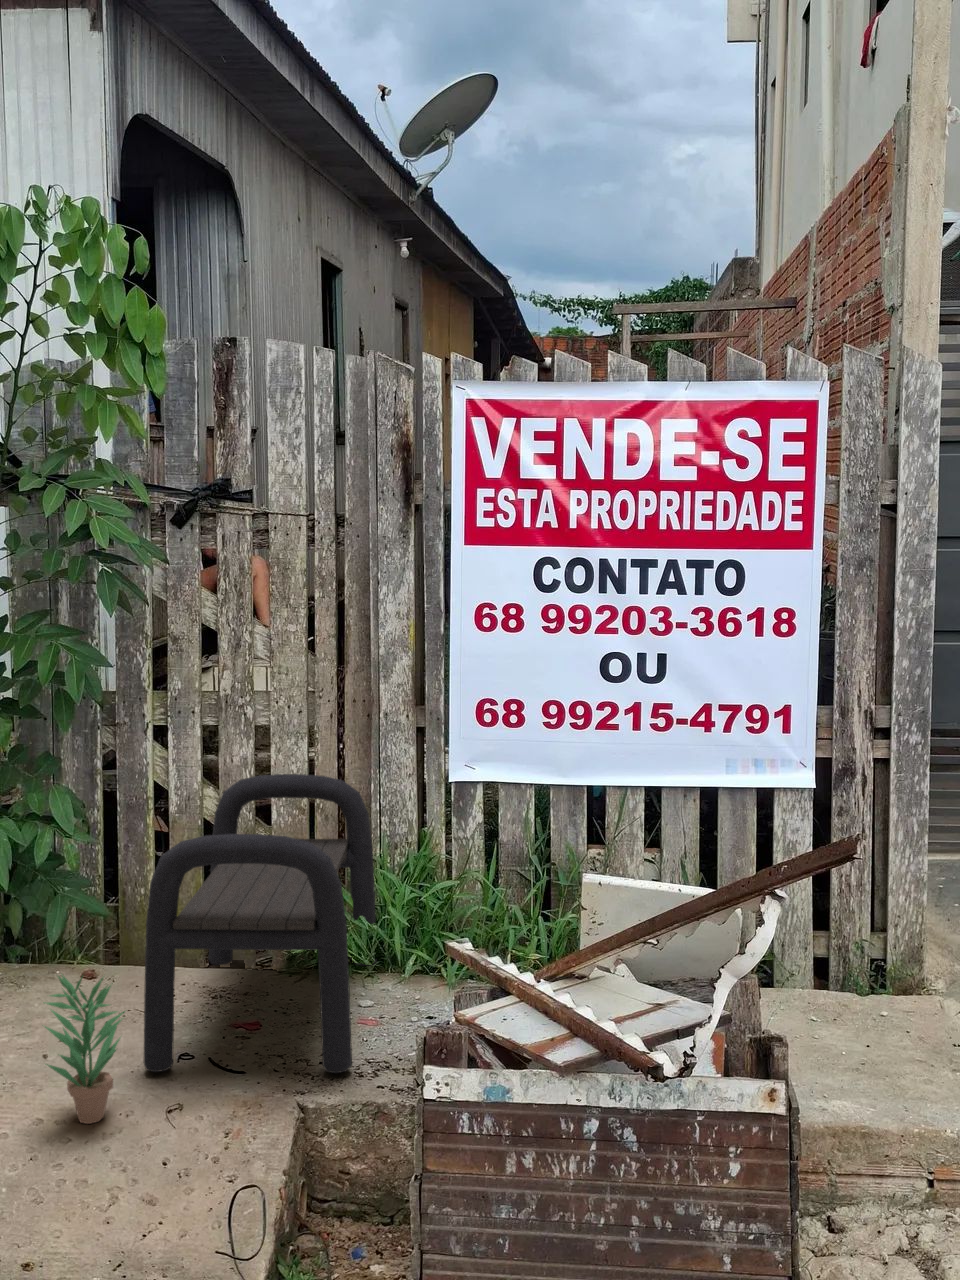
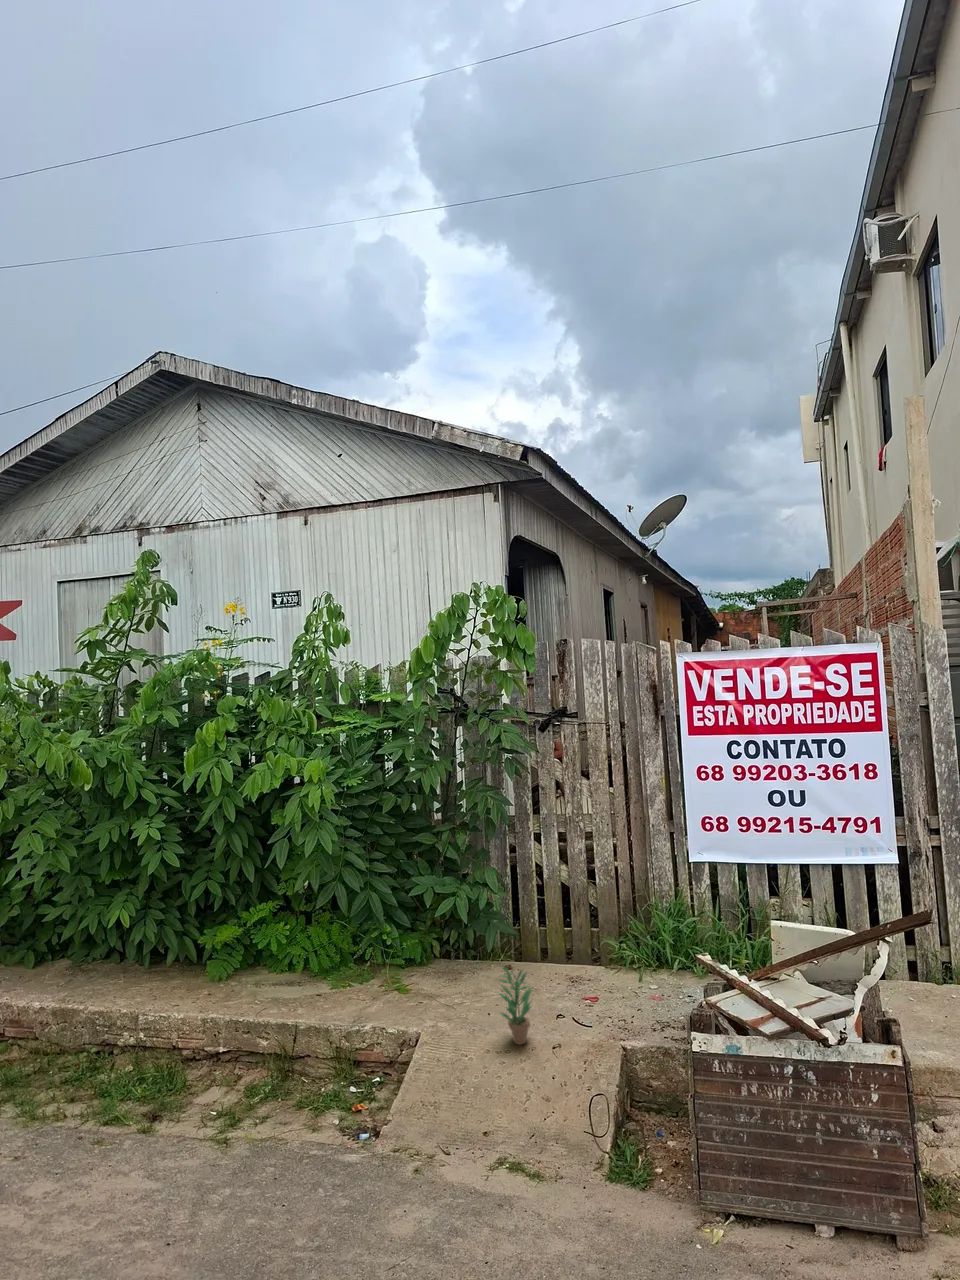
bench: present [144,774,377,1073] -> none [542,858,657,1027]

